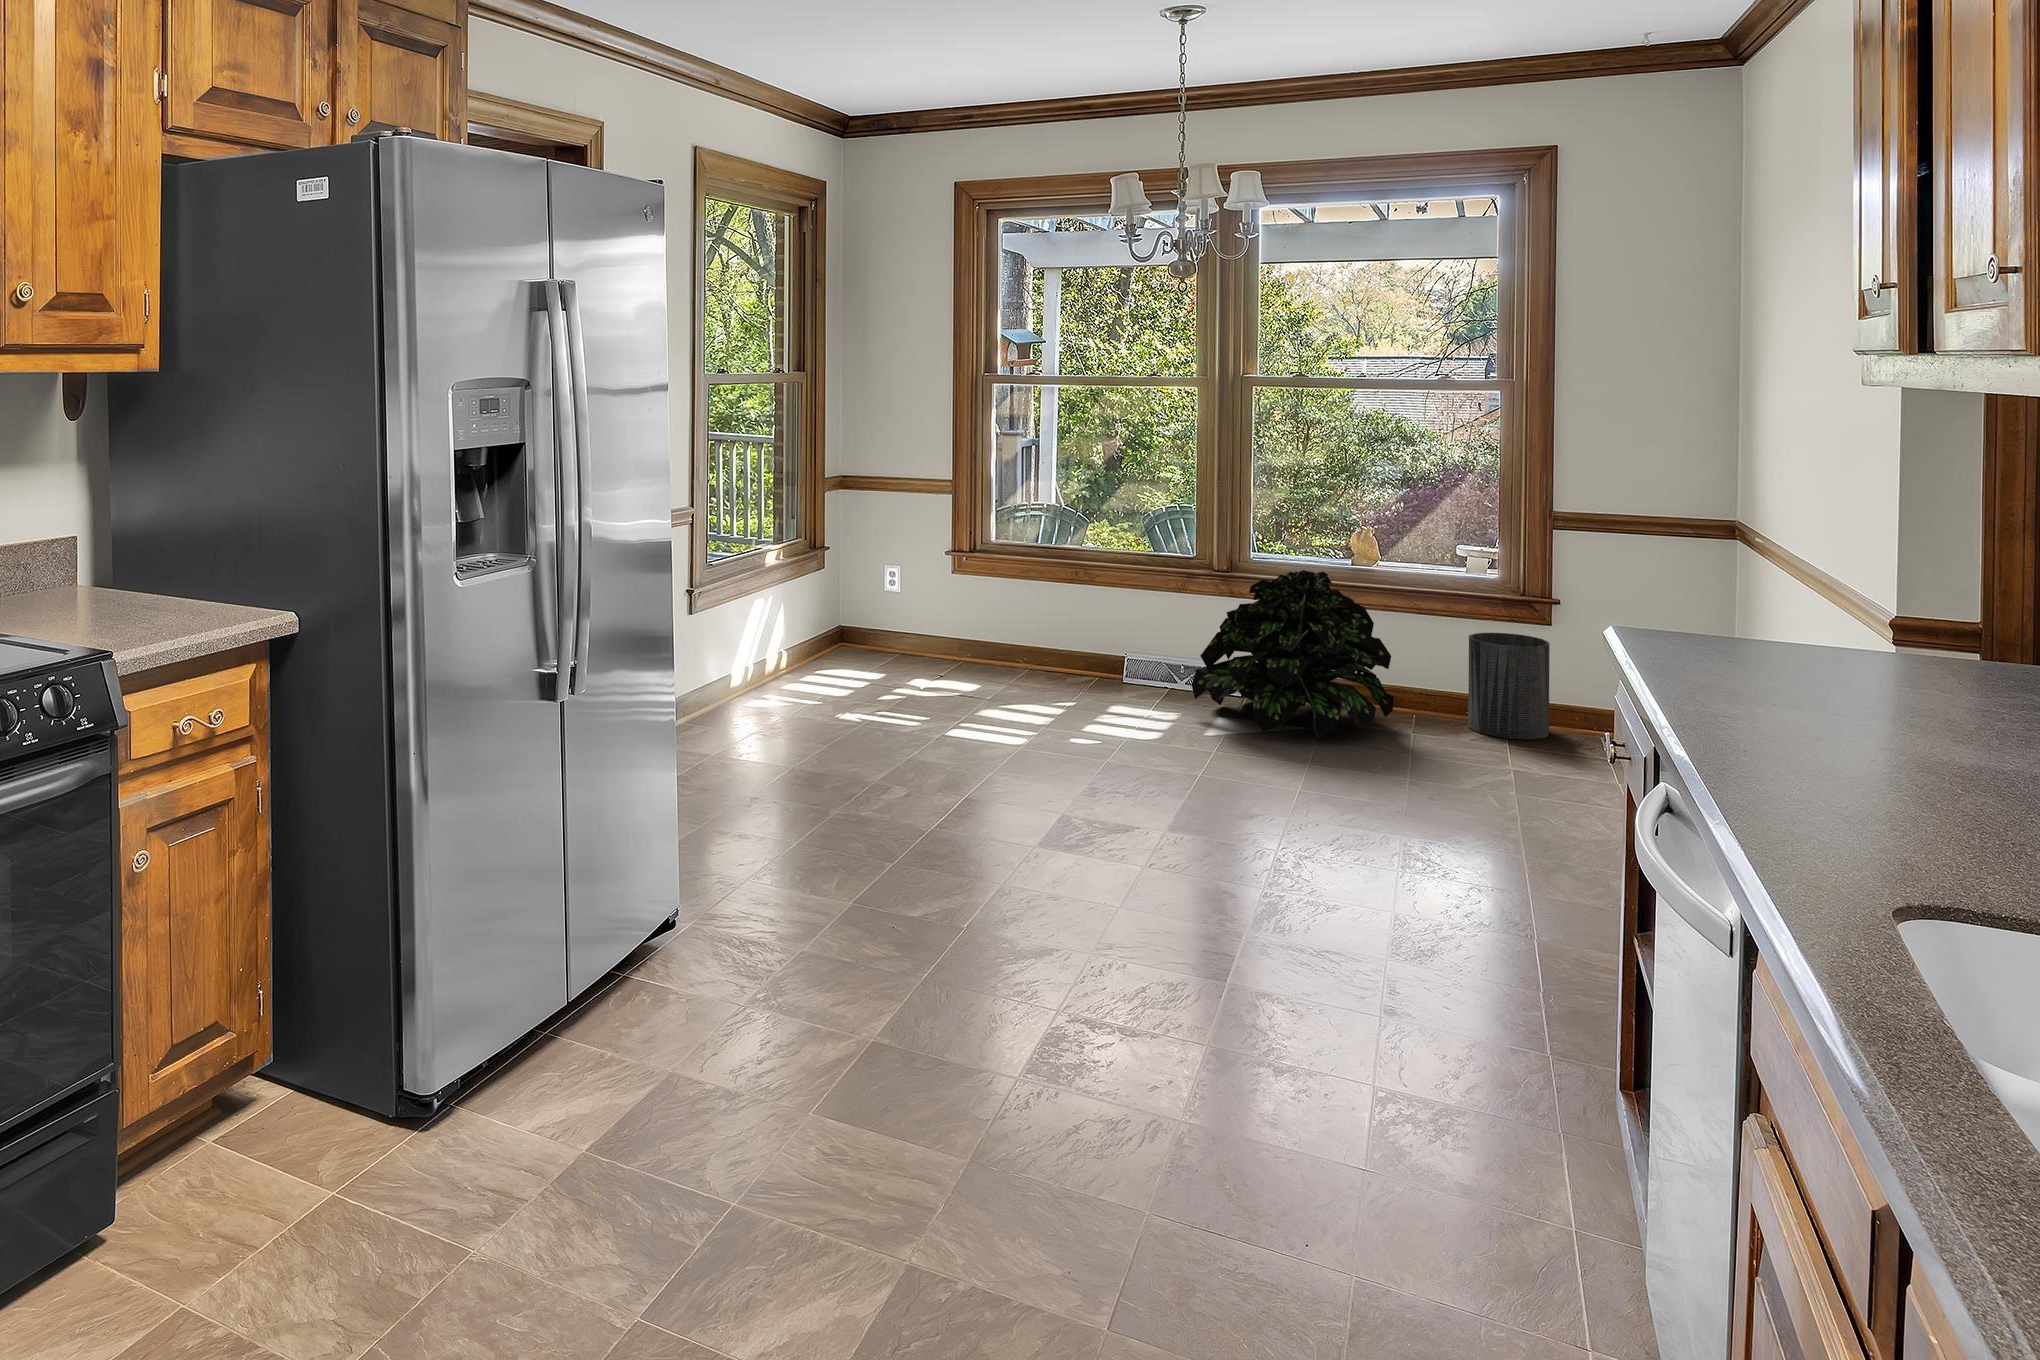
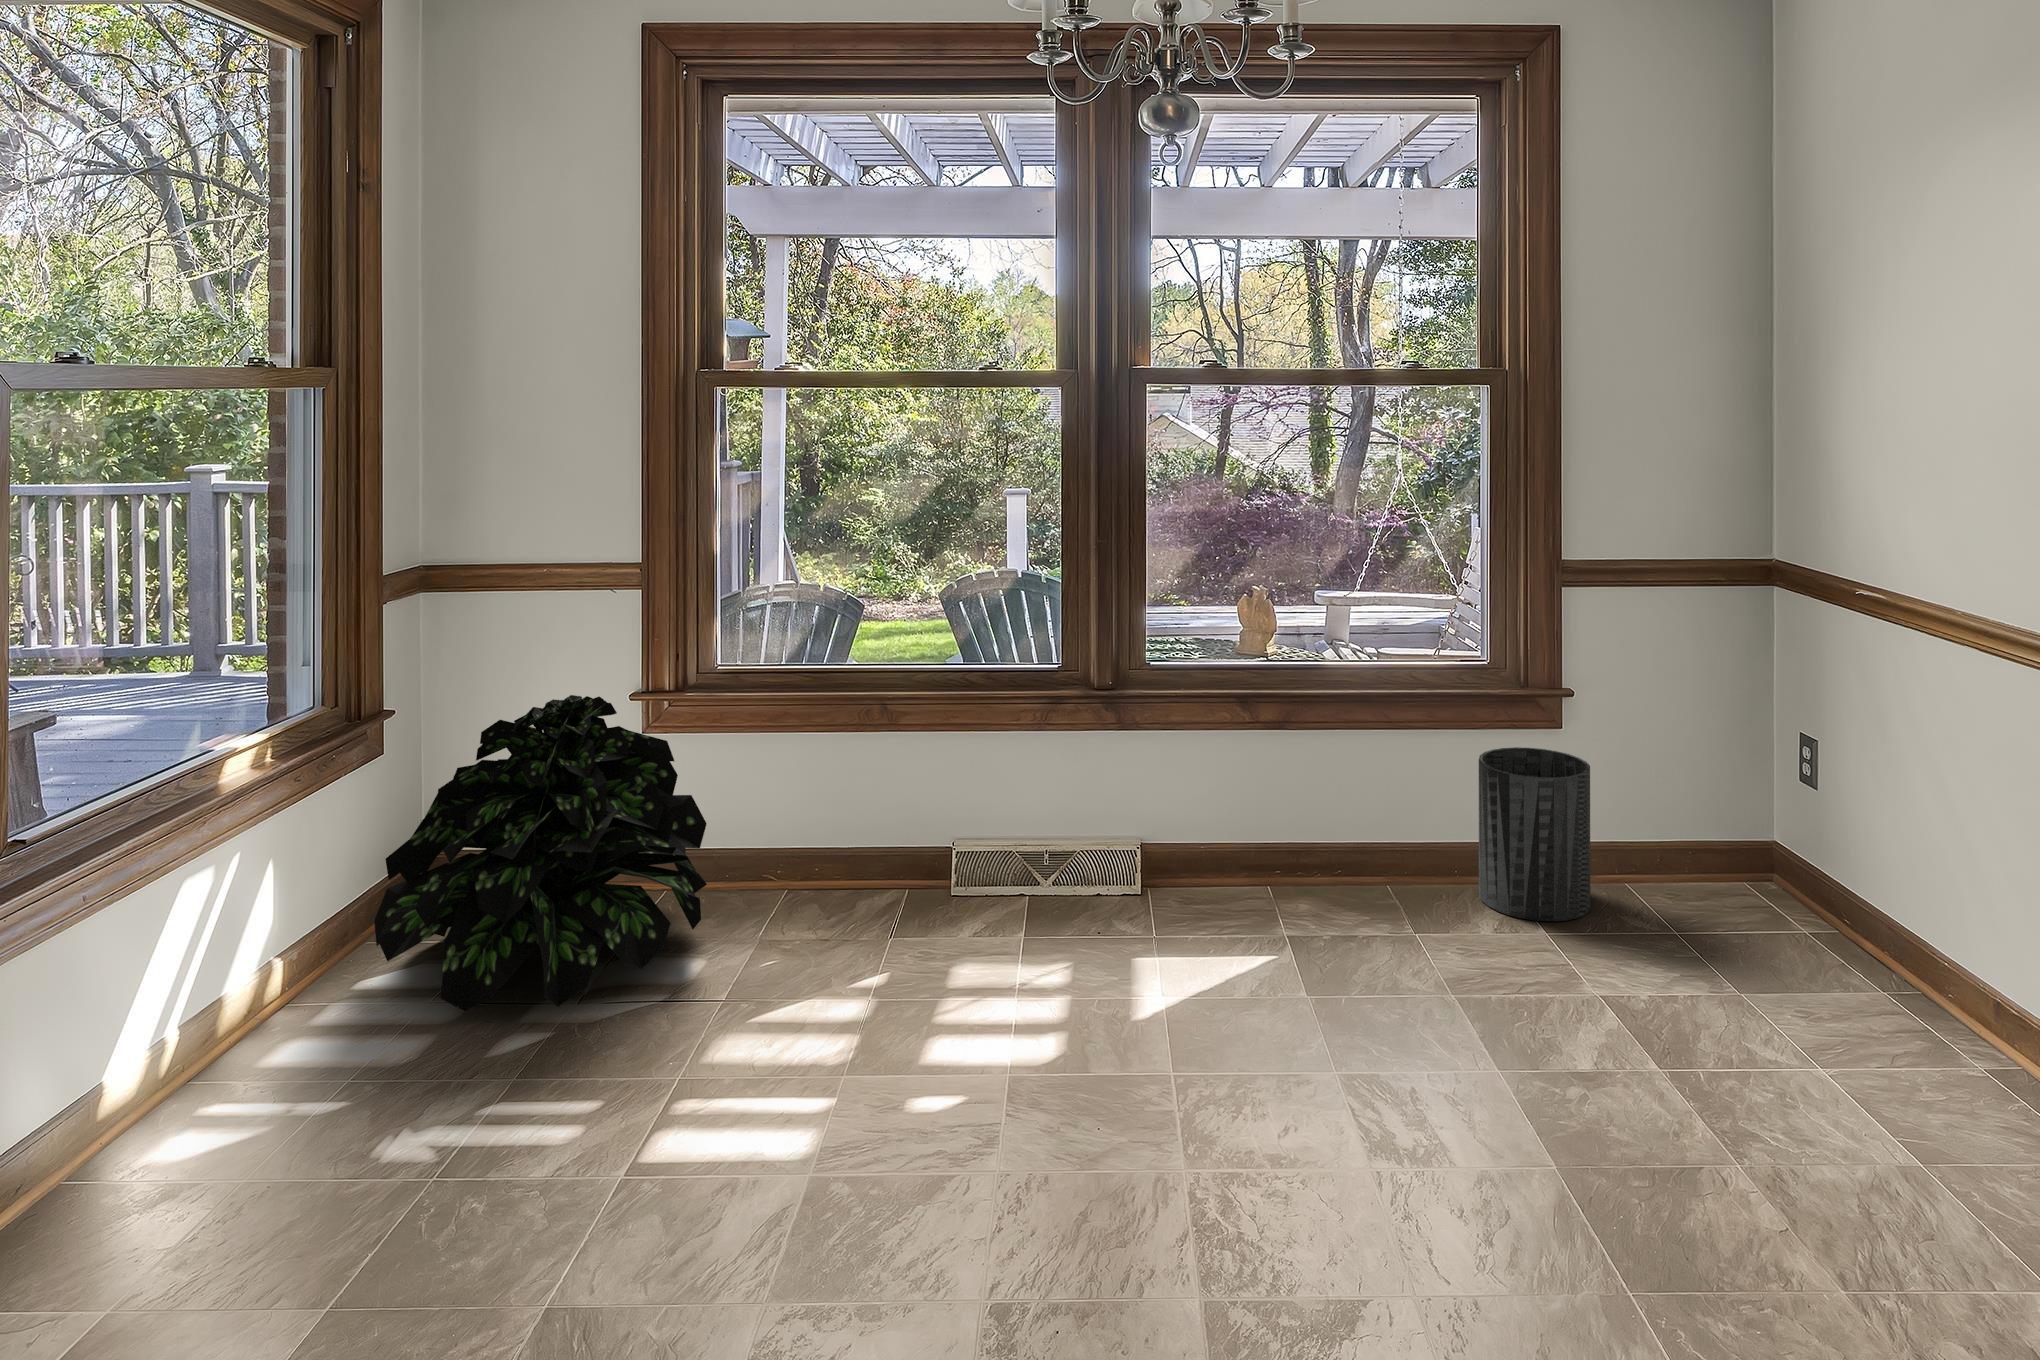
potted plant: present [1192,570,1394,738] -> present [374,695,707,1012]

